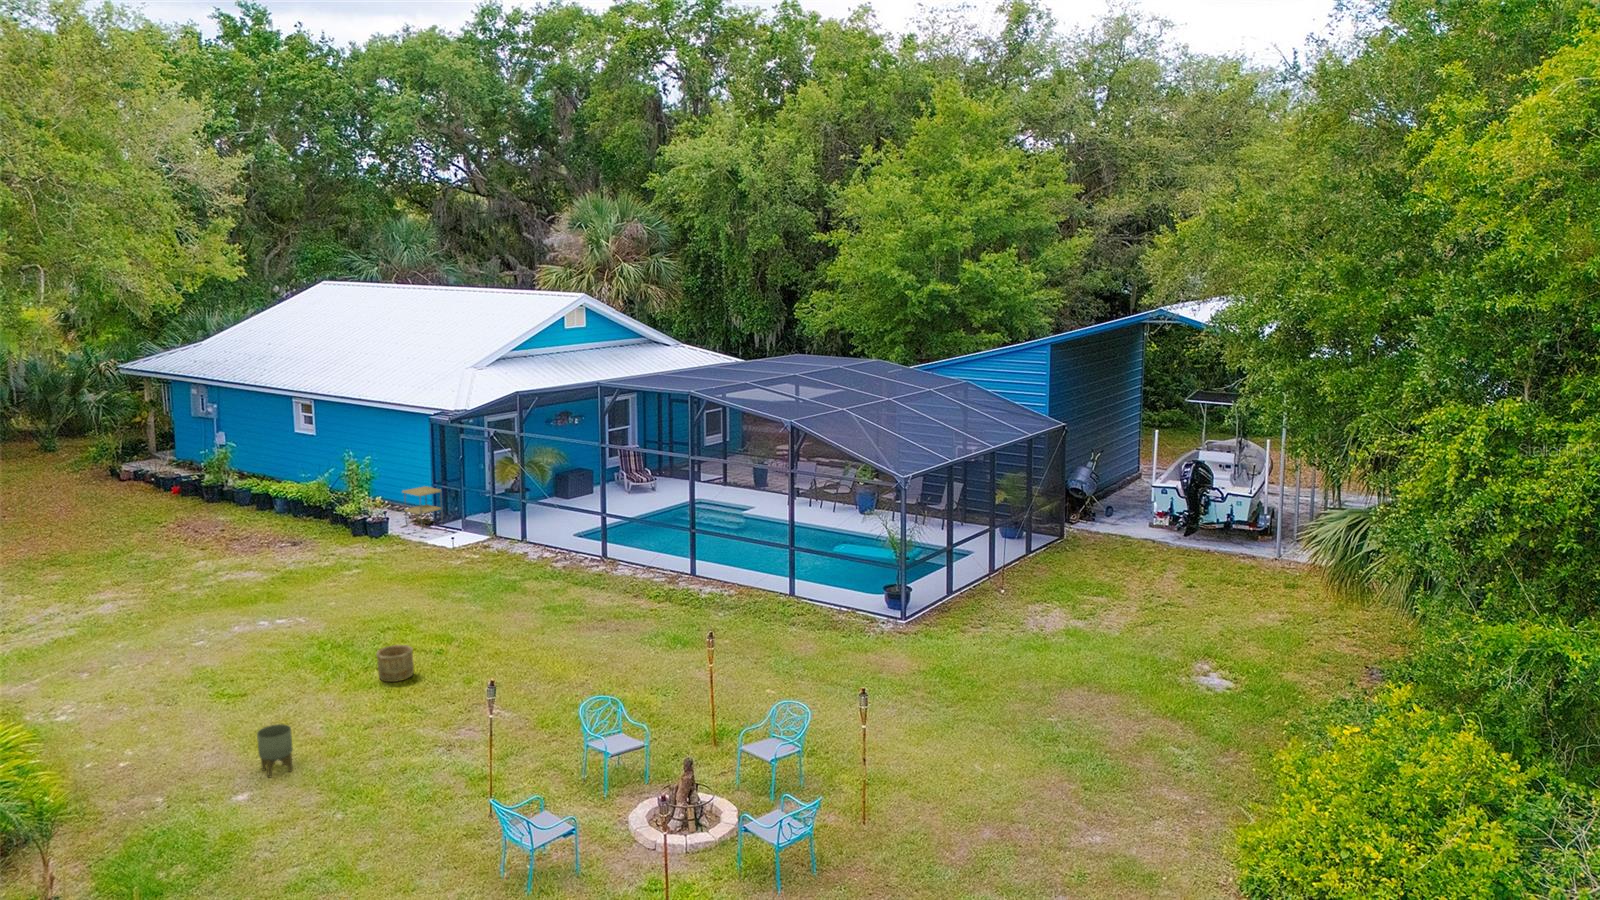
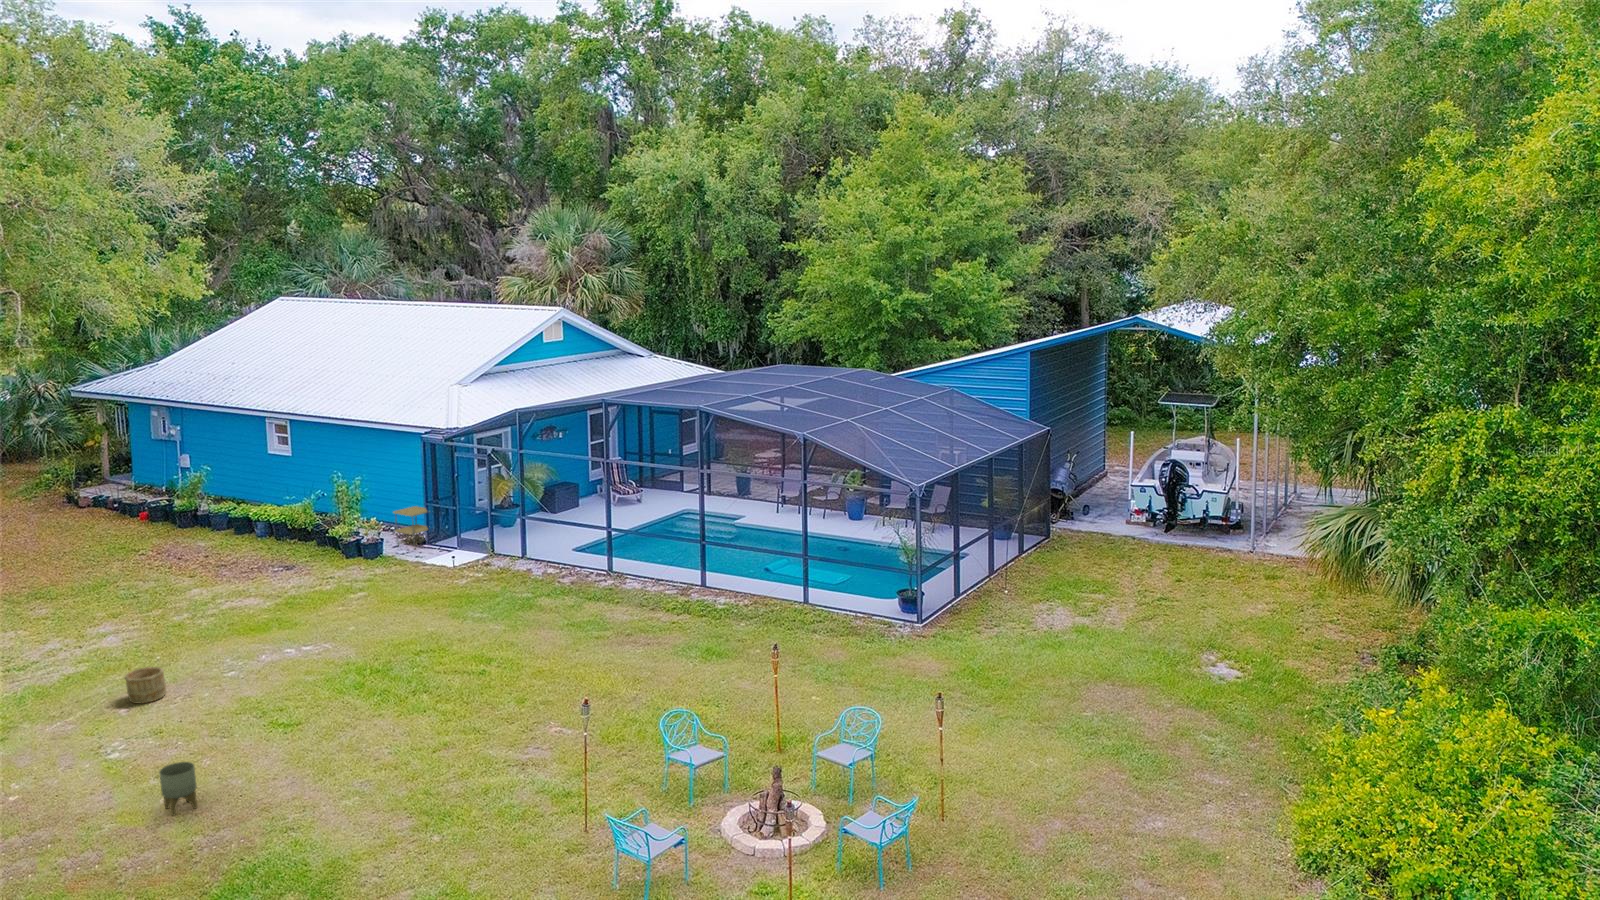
wooden bucket: present [376,645,414,682] -> present [125,667,166,703]
planter: present [257,724,293,777] -> present [159,762,197,816]

